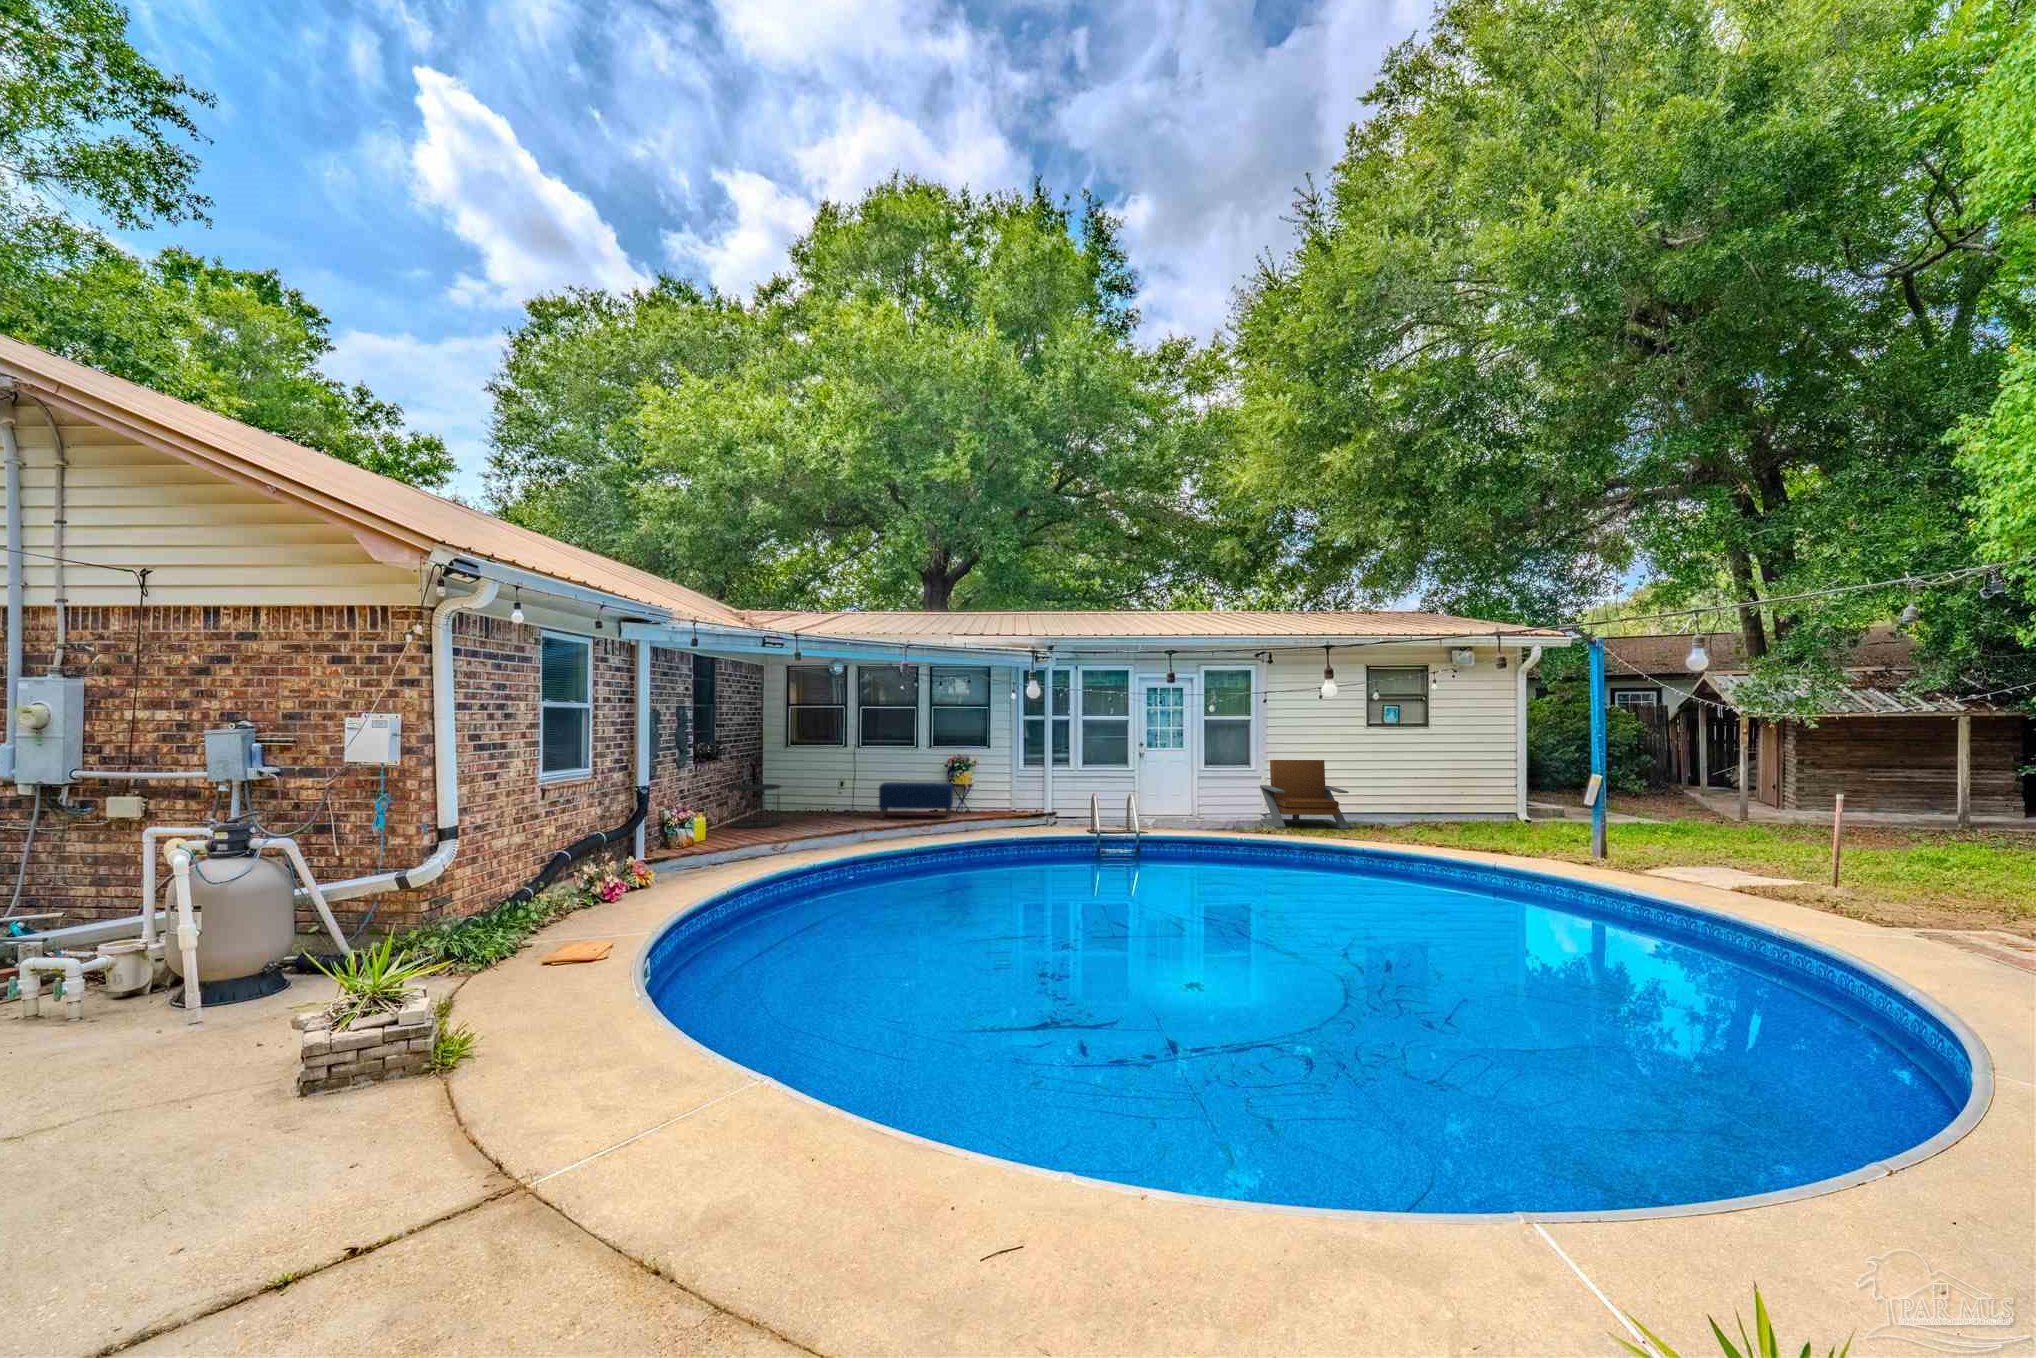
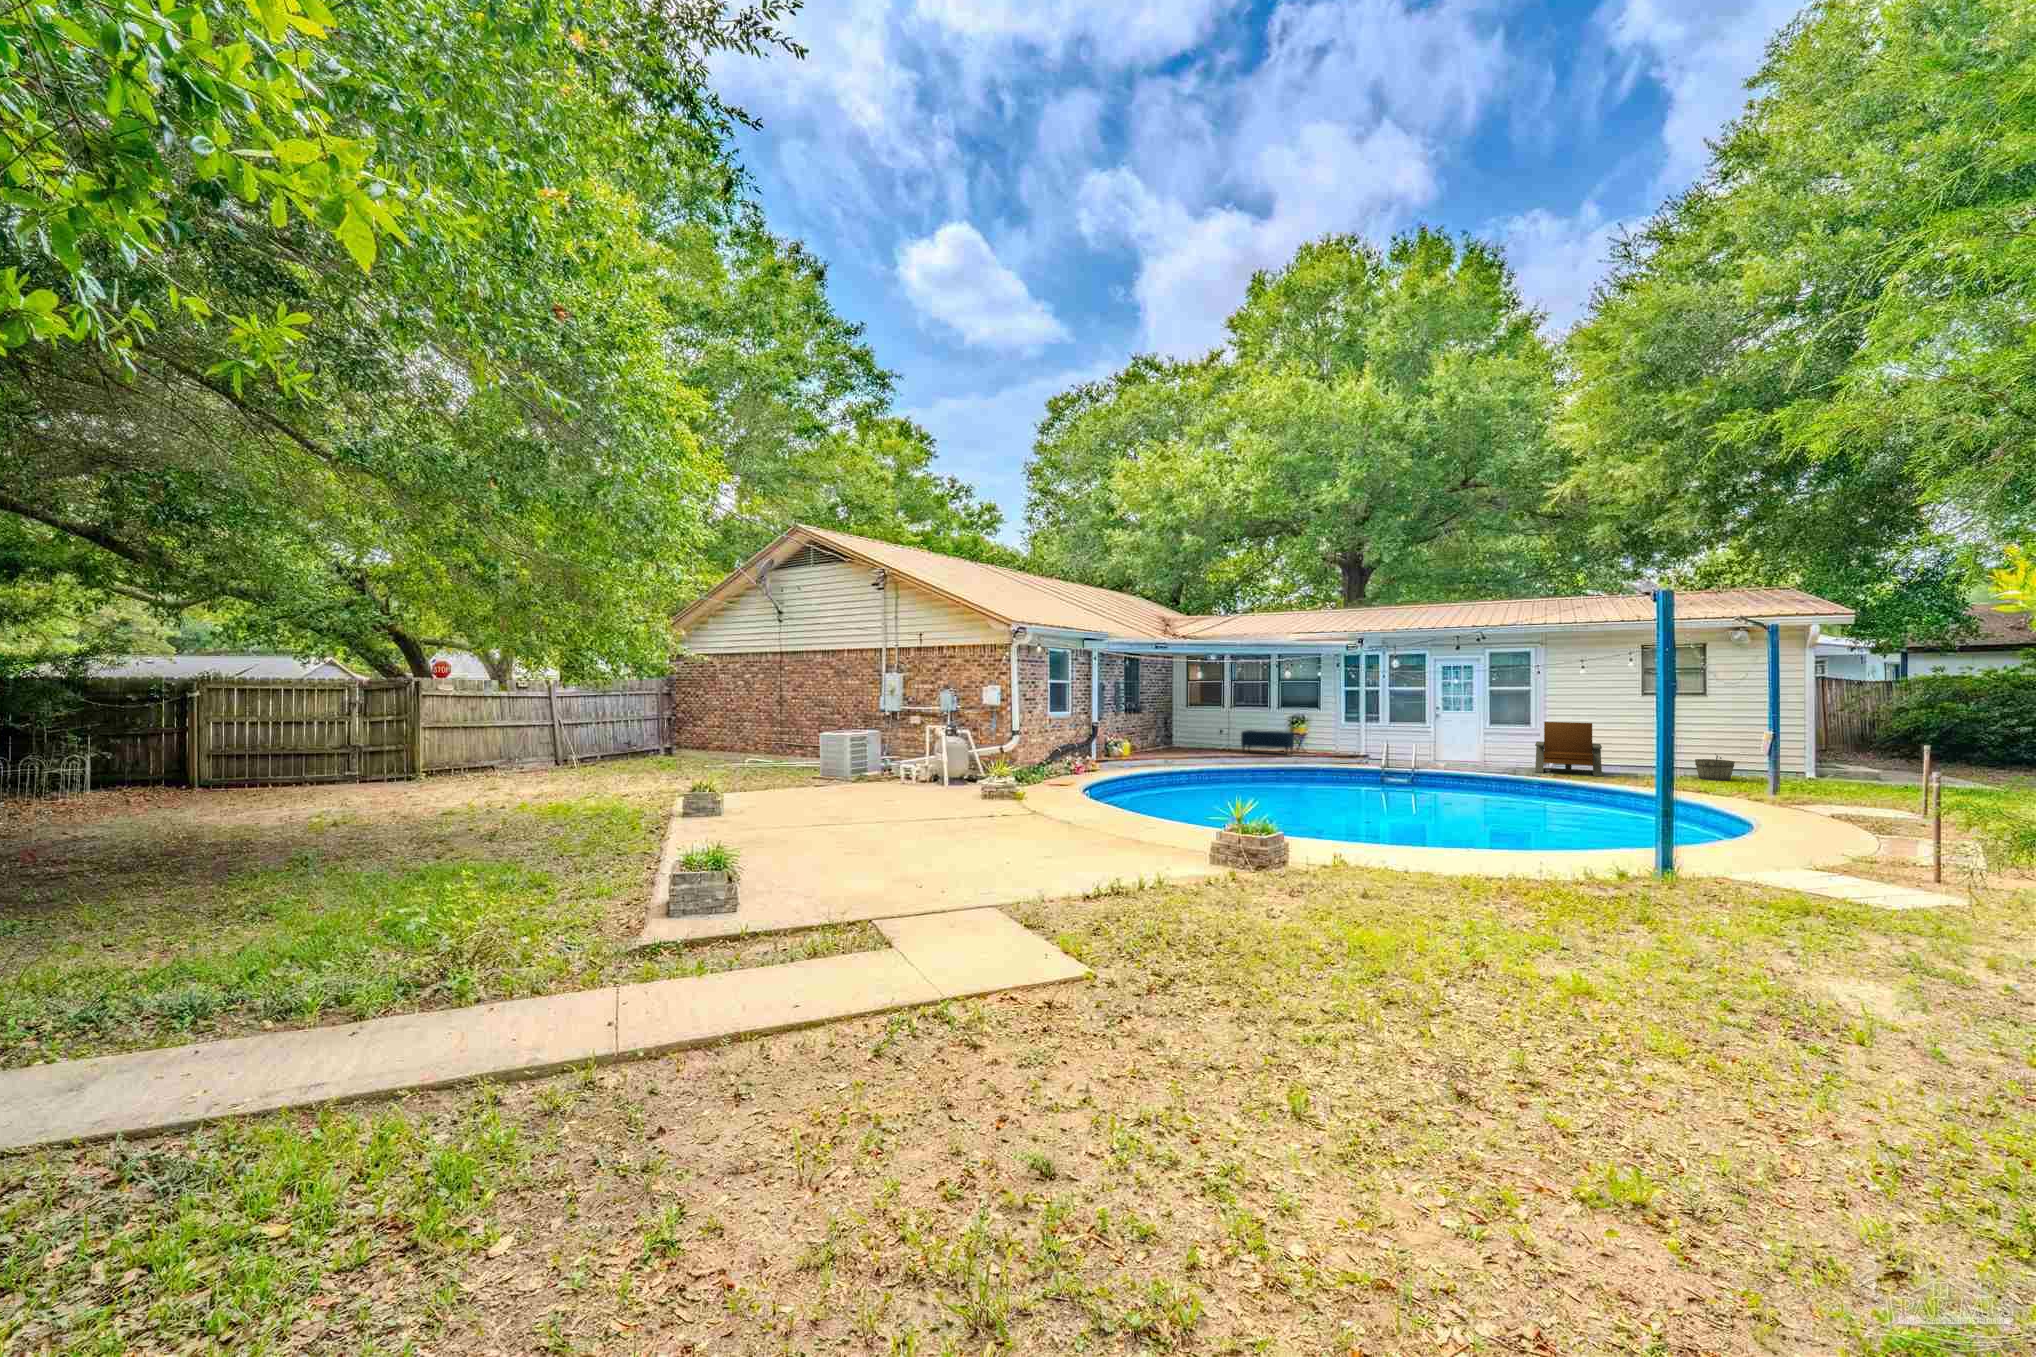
side table: present [729,784,781,828] -> none [1148,728,1179,753]
wooden bucket: none [1422,793,1462,825] -> present [1695,754,1735,781]

